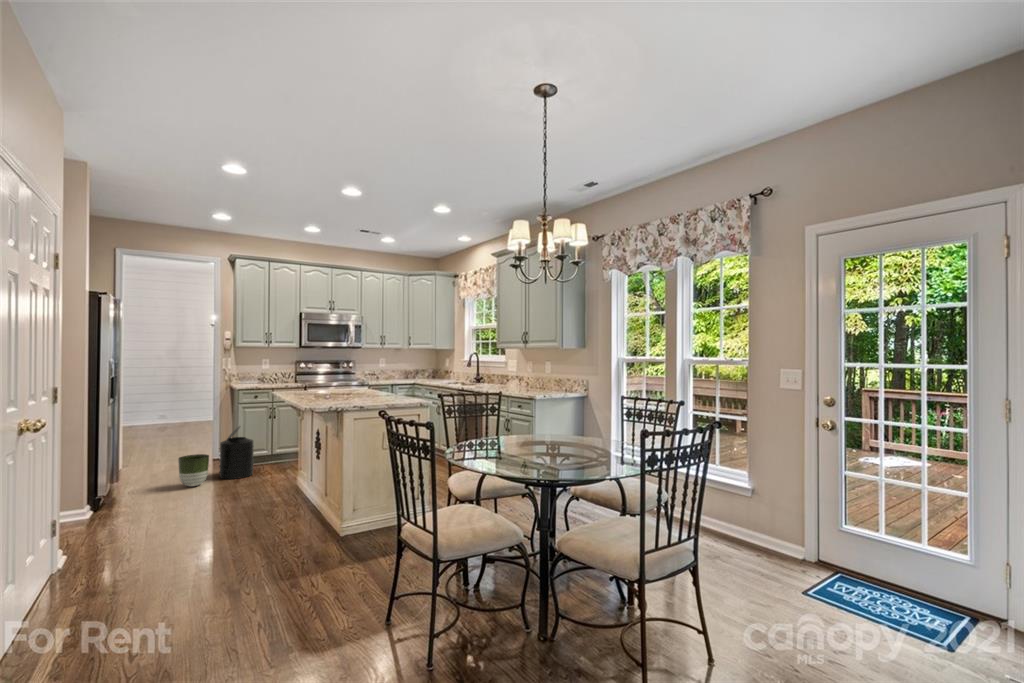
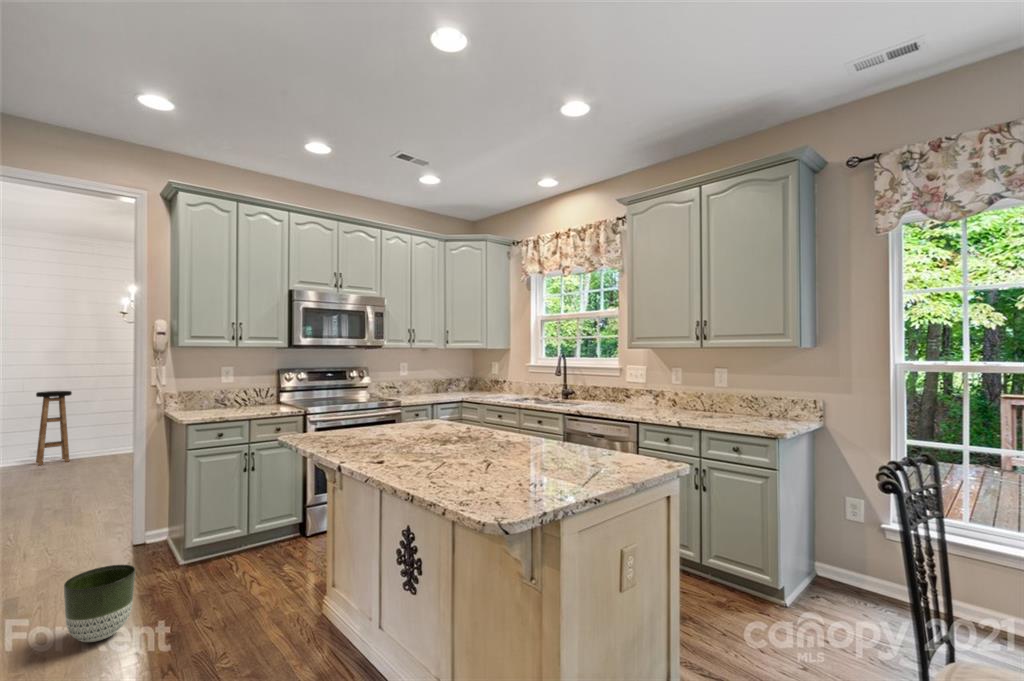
bar stool: none [162,377,183,426] -> present [36,391,72,465]
trash can: present [219,427,254,479] -> none [154,496,223,606]

